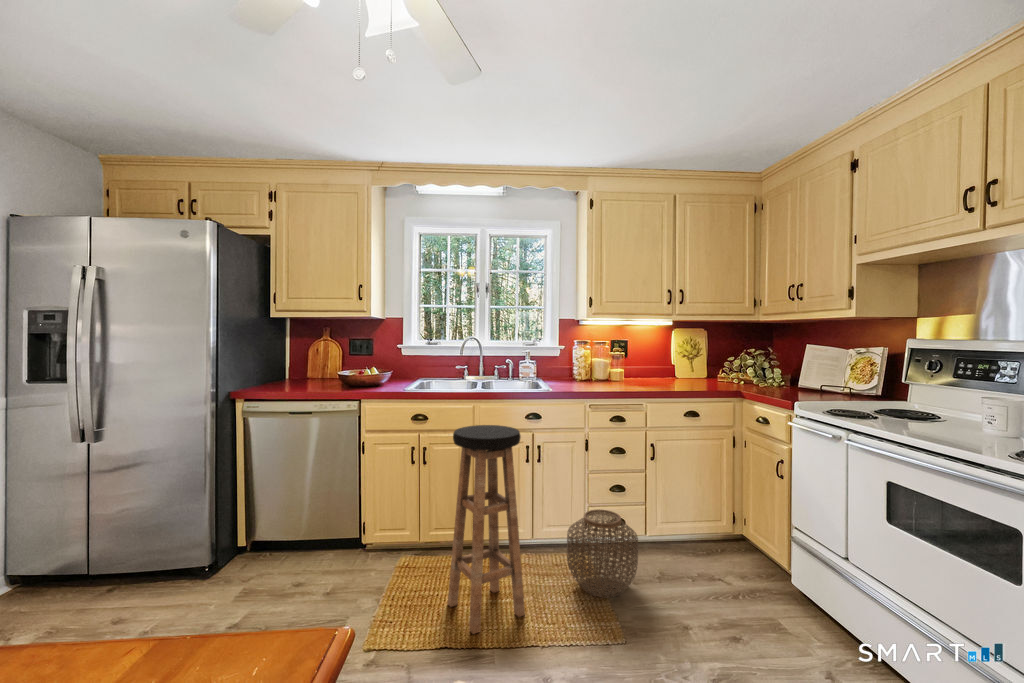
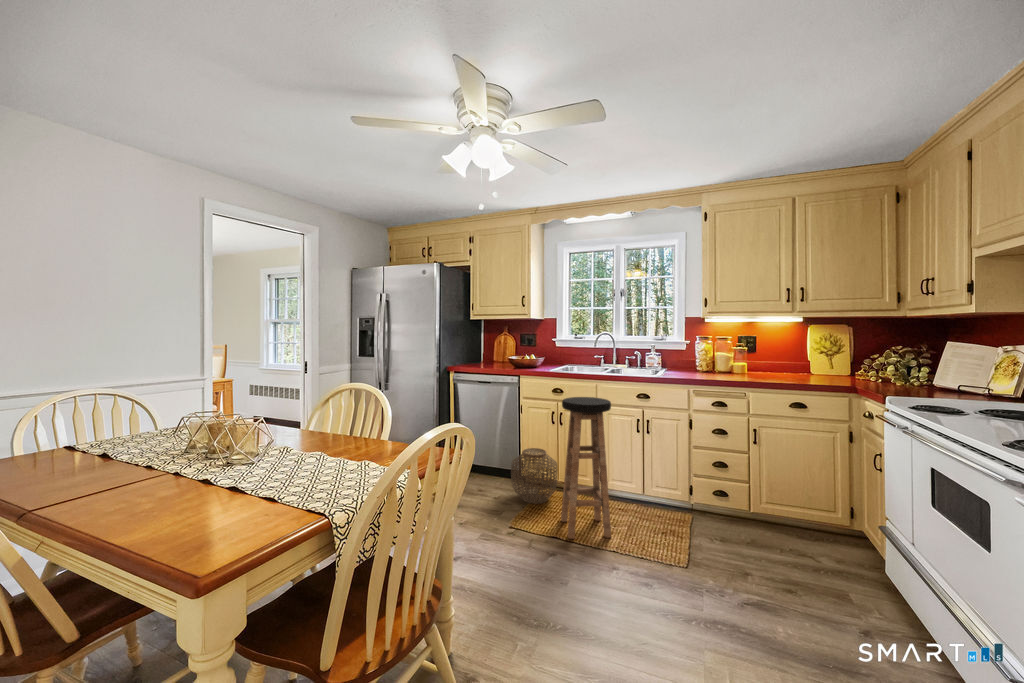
woven basket: present [567,509,638,598] -> present [511,448,557,504]

